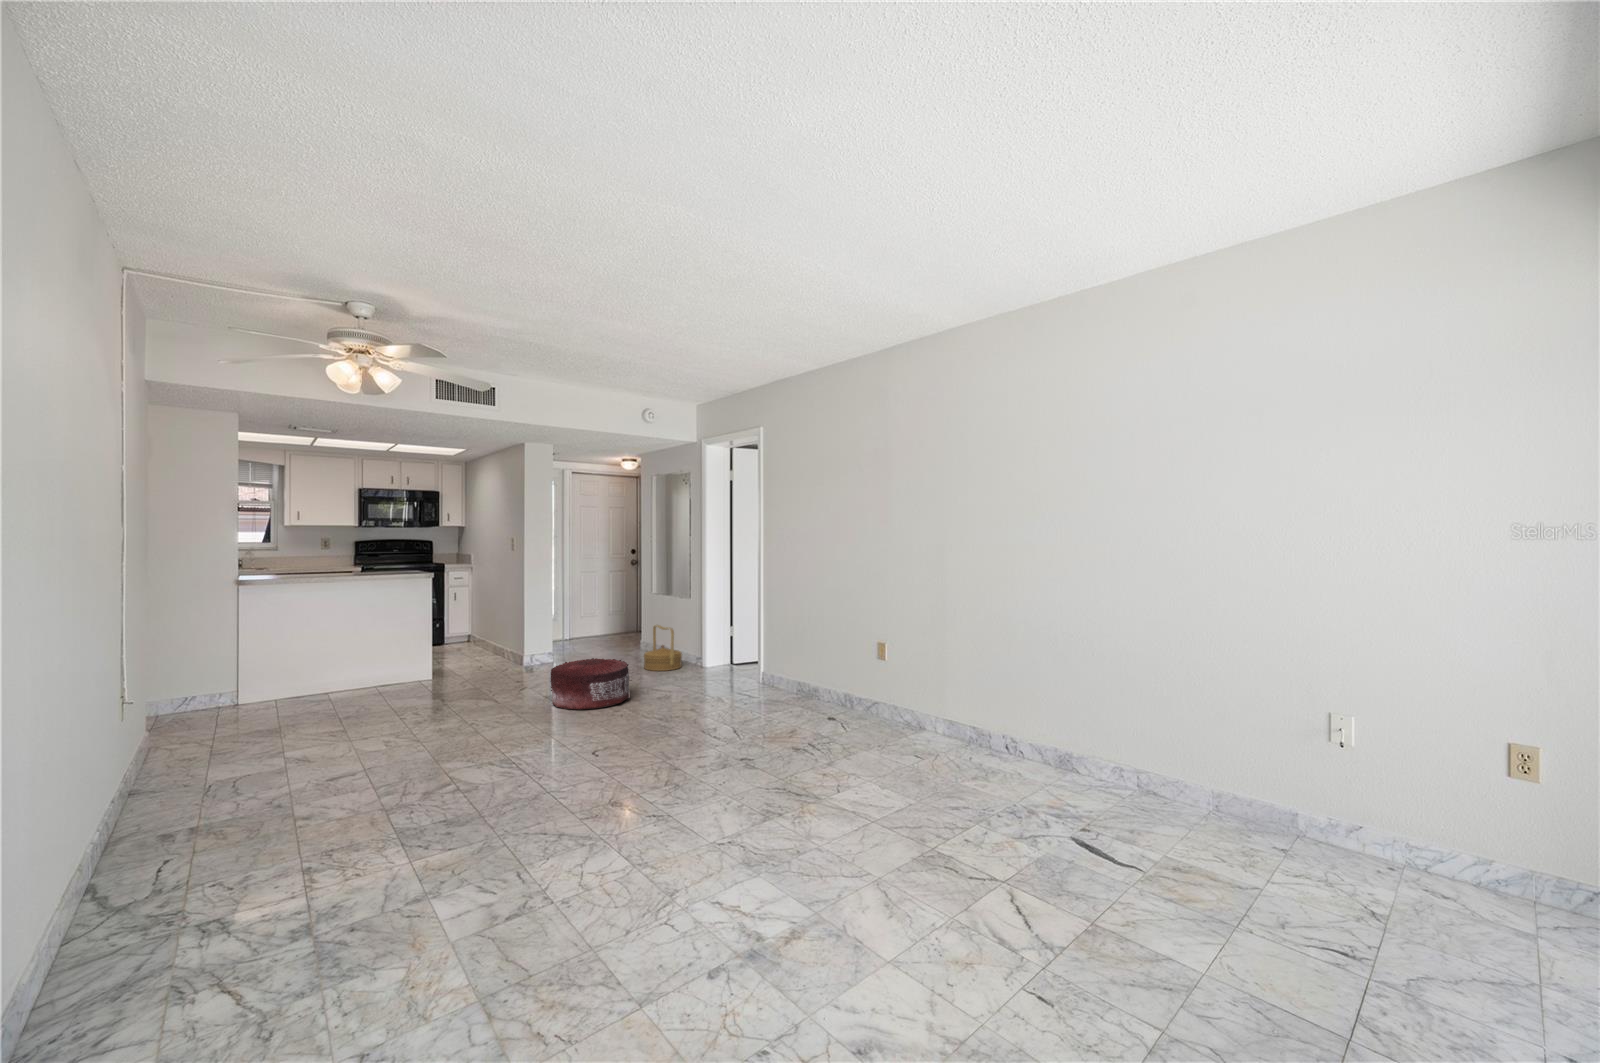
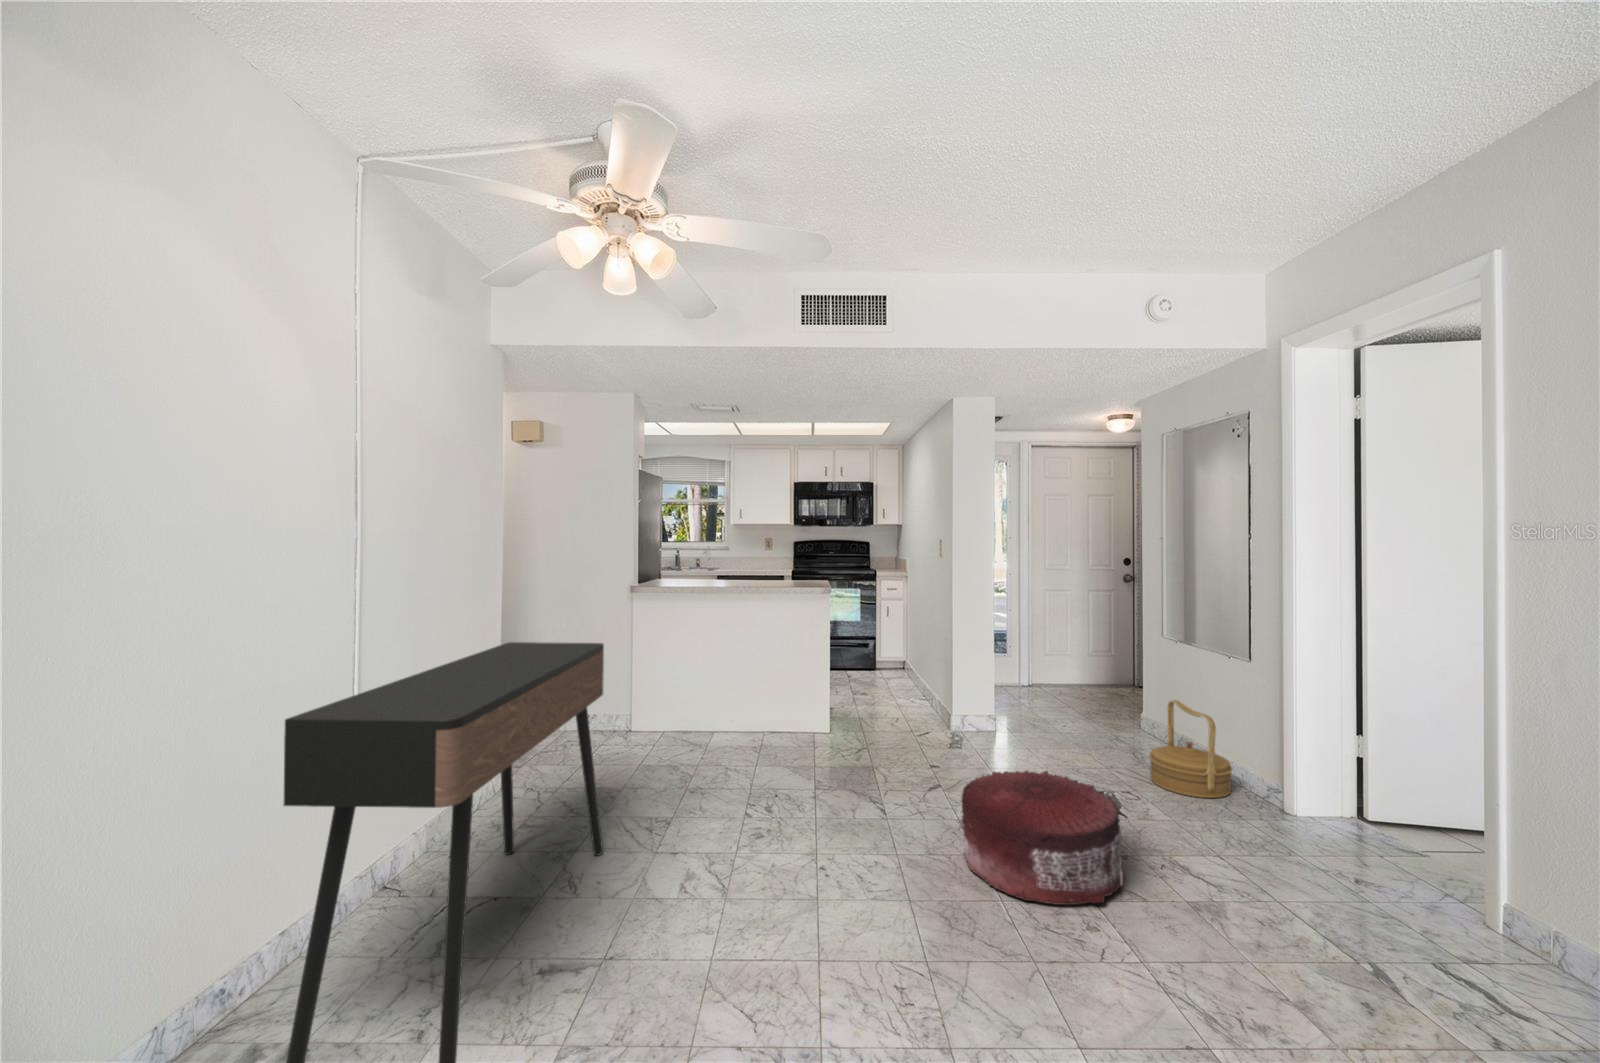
console table: none [233,606,339,813] -> present [284,642,604,1063]

